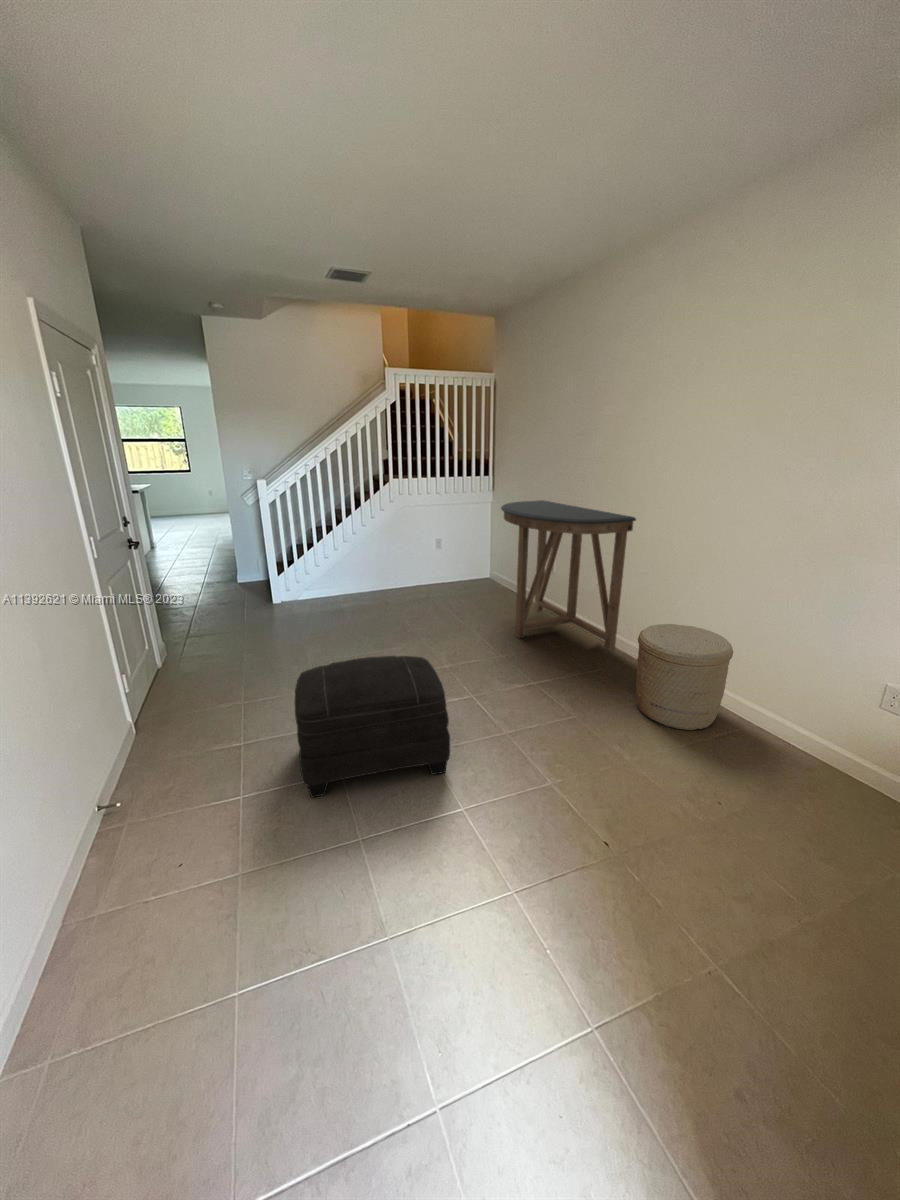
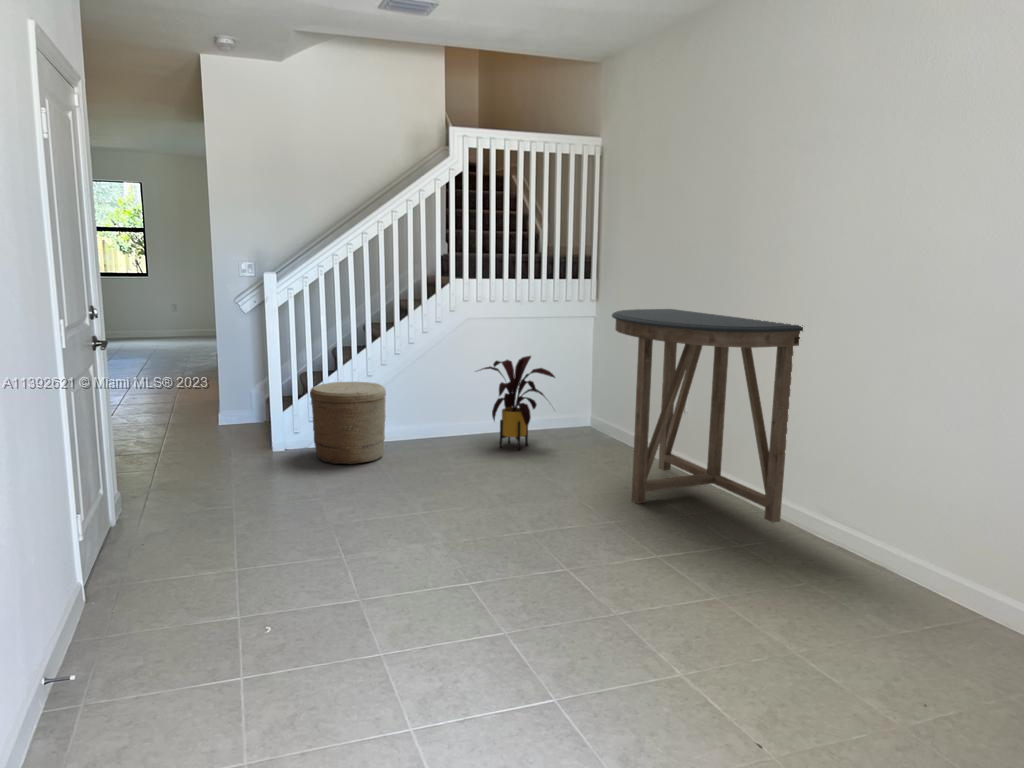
house plant: none [408,532,465,598] -> present [478,356,555,450]
woven basket: present [636,624,733,730] -> present [310,382,386,464]
ottoman: present [294,656,450,798] -> none [328,497,548,694]

